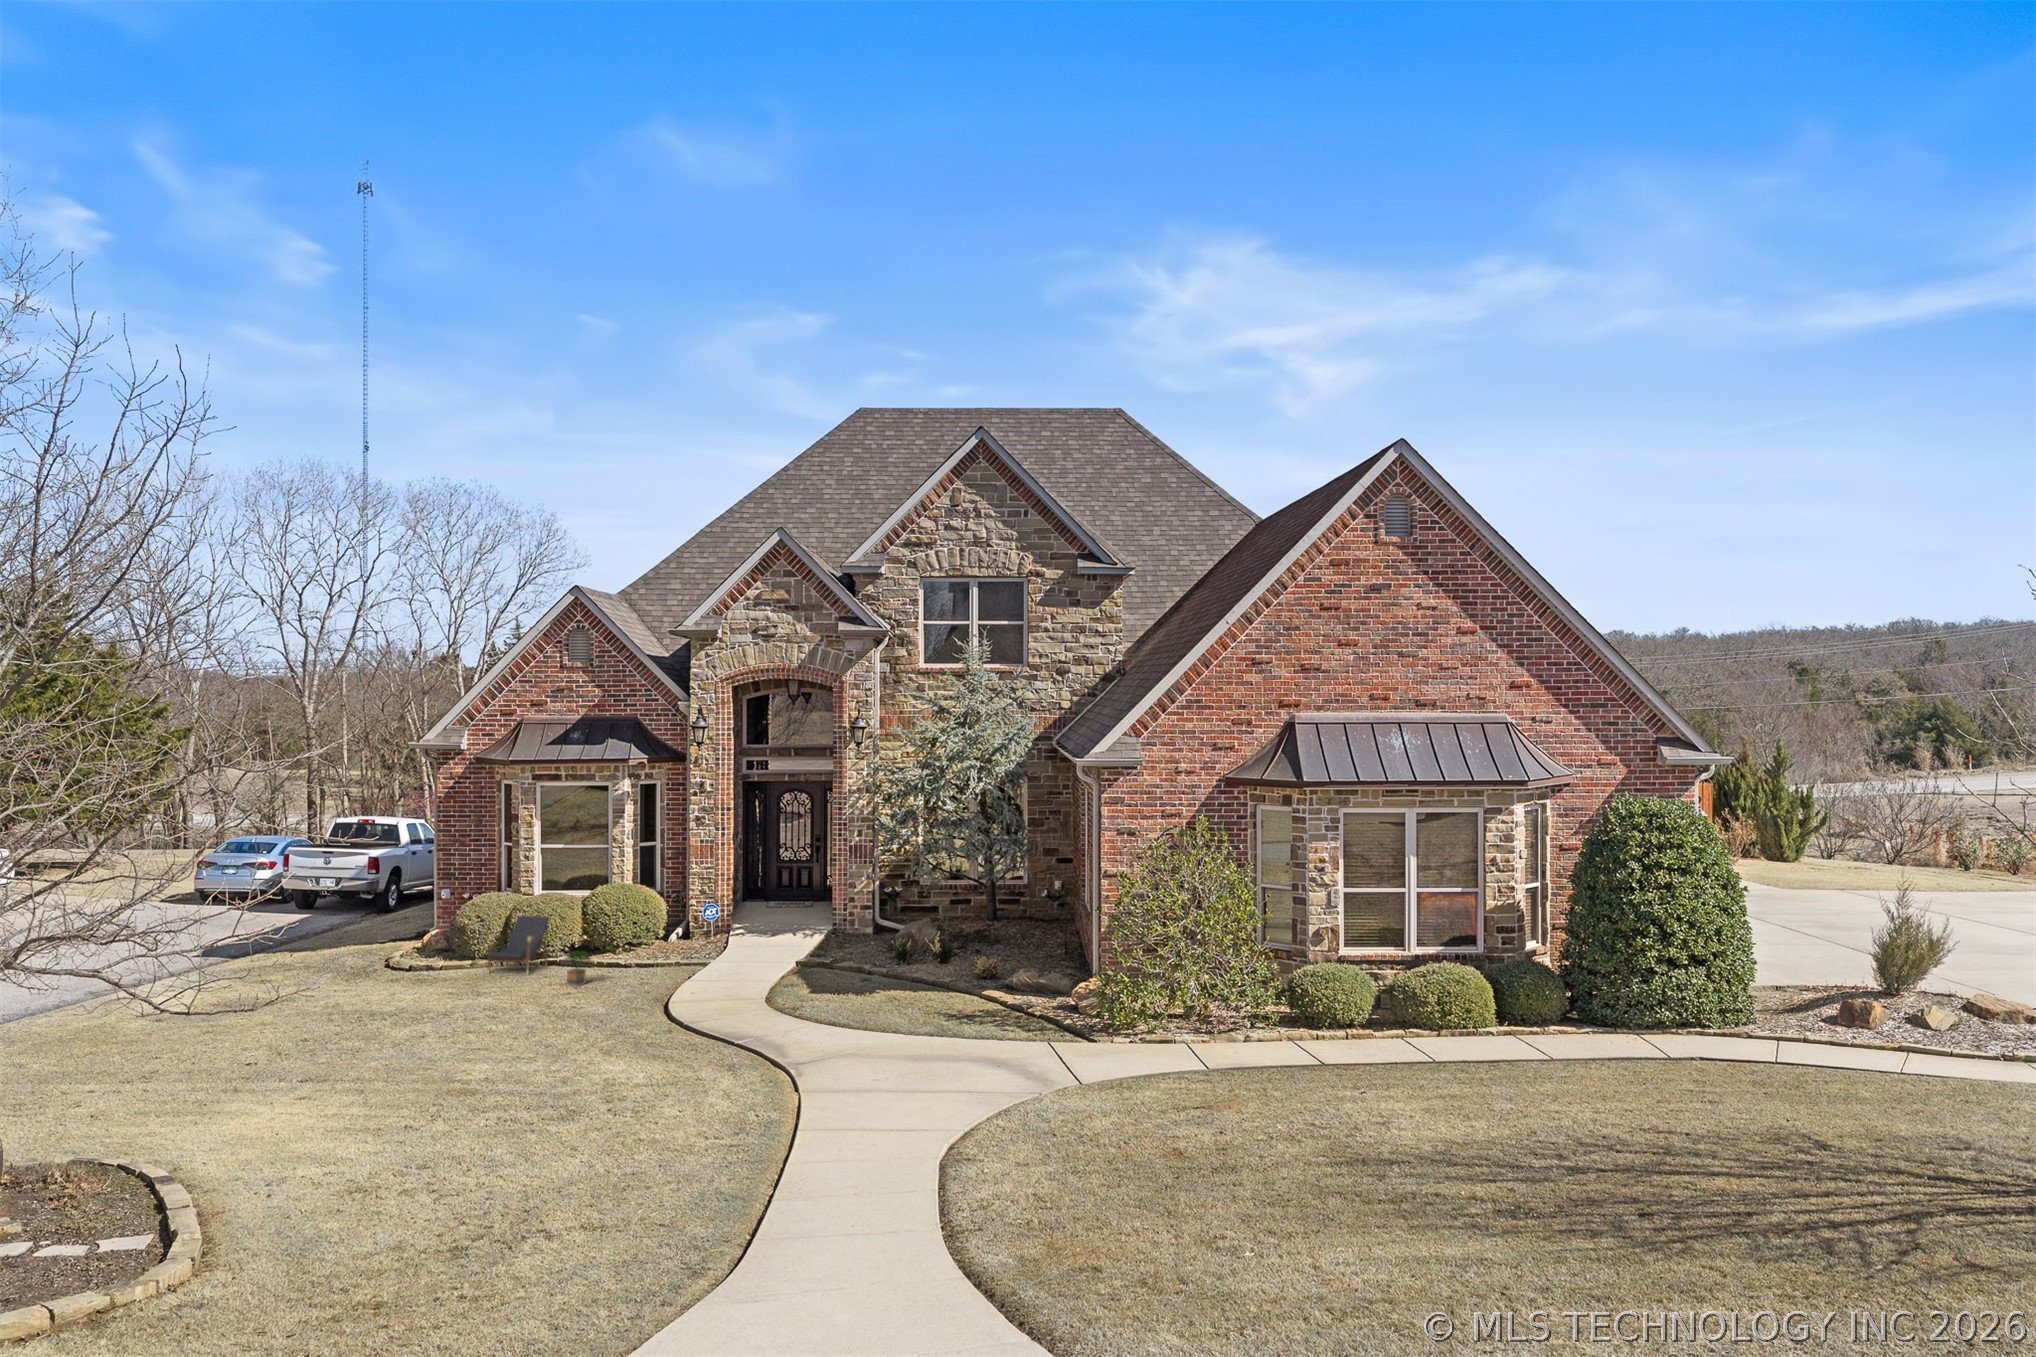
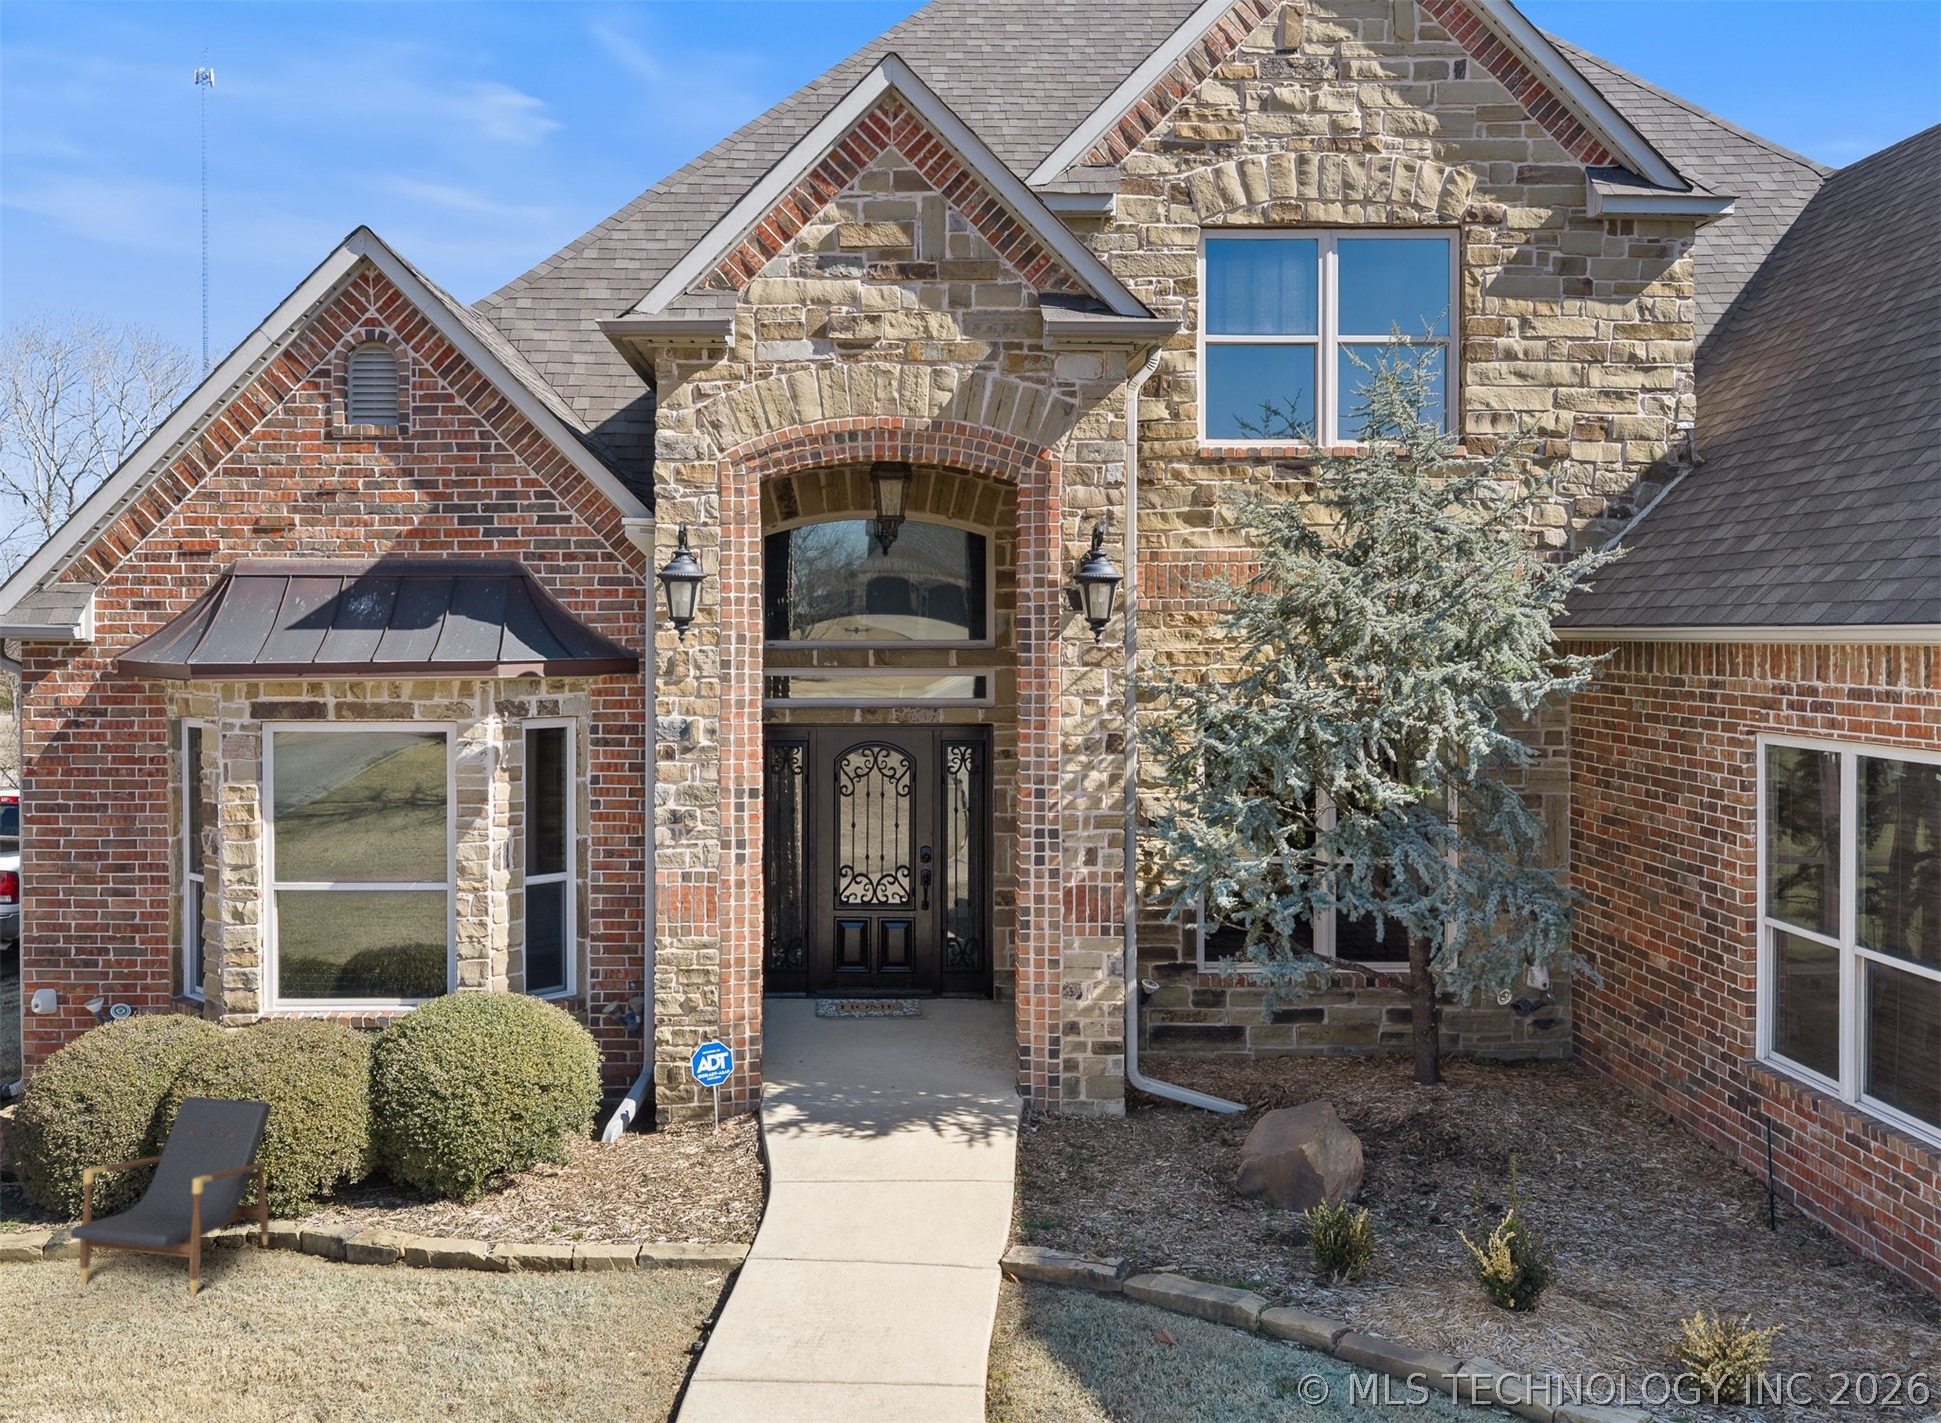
potted tree: present [565,951,591,986] -> none [280,1249,374,1377]

